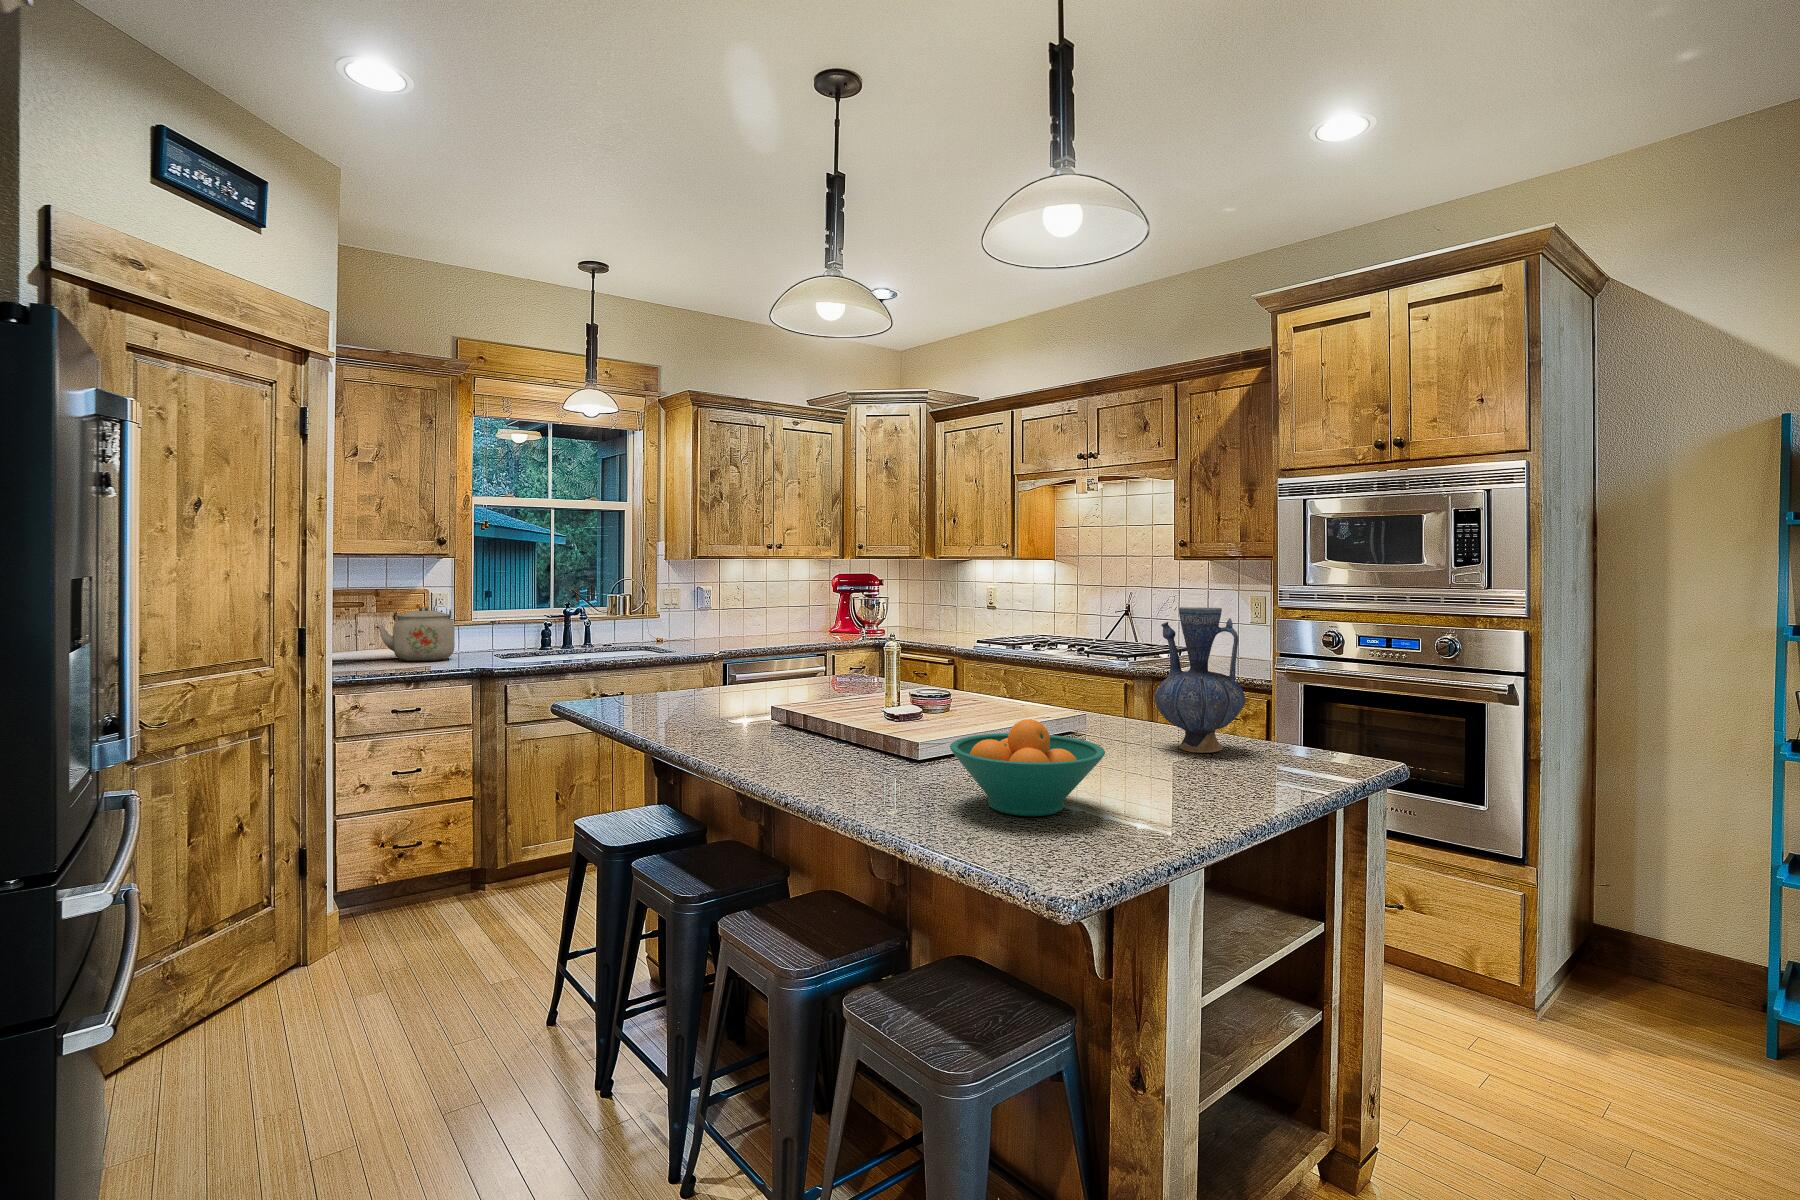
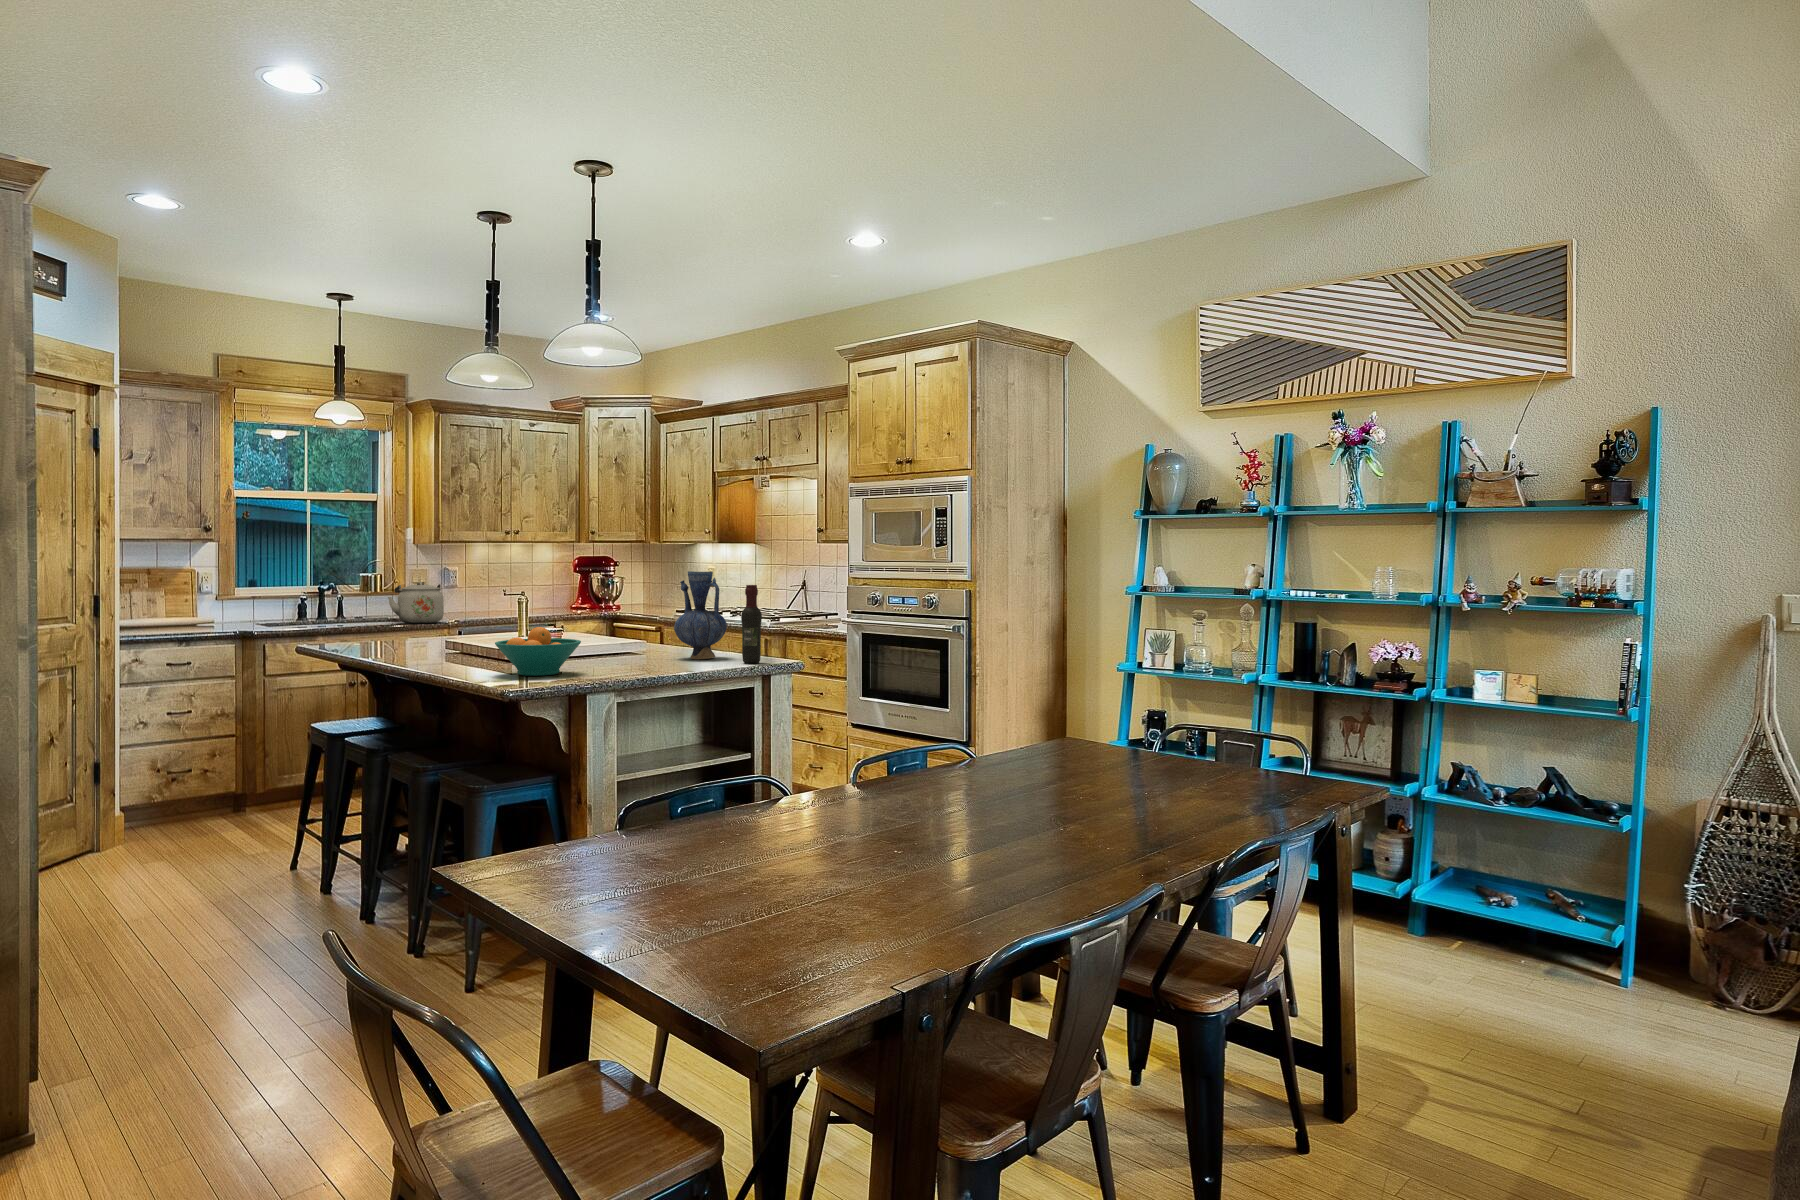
kettle: present [379,606,455,661] -> present [388,582,444,624]
wine bottle: none [1302,633,1340,770] -> present [741,585,762,664]

